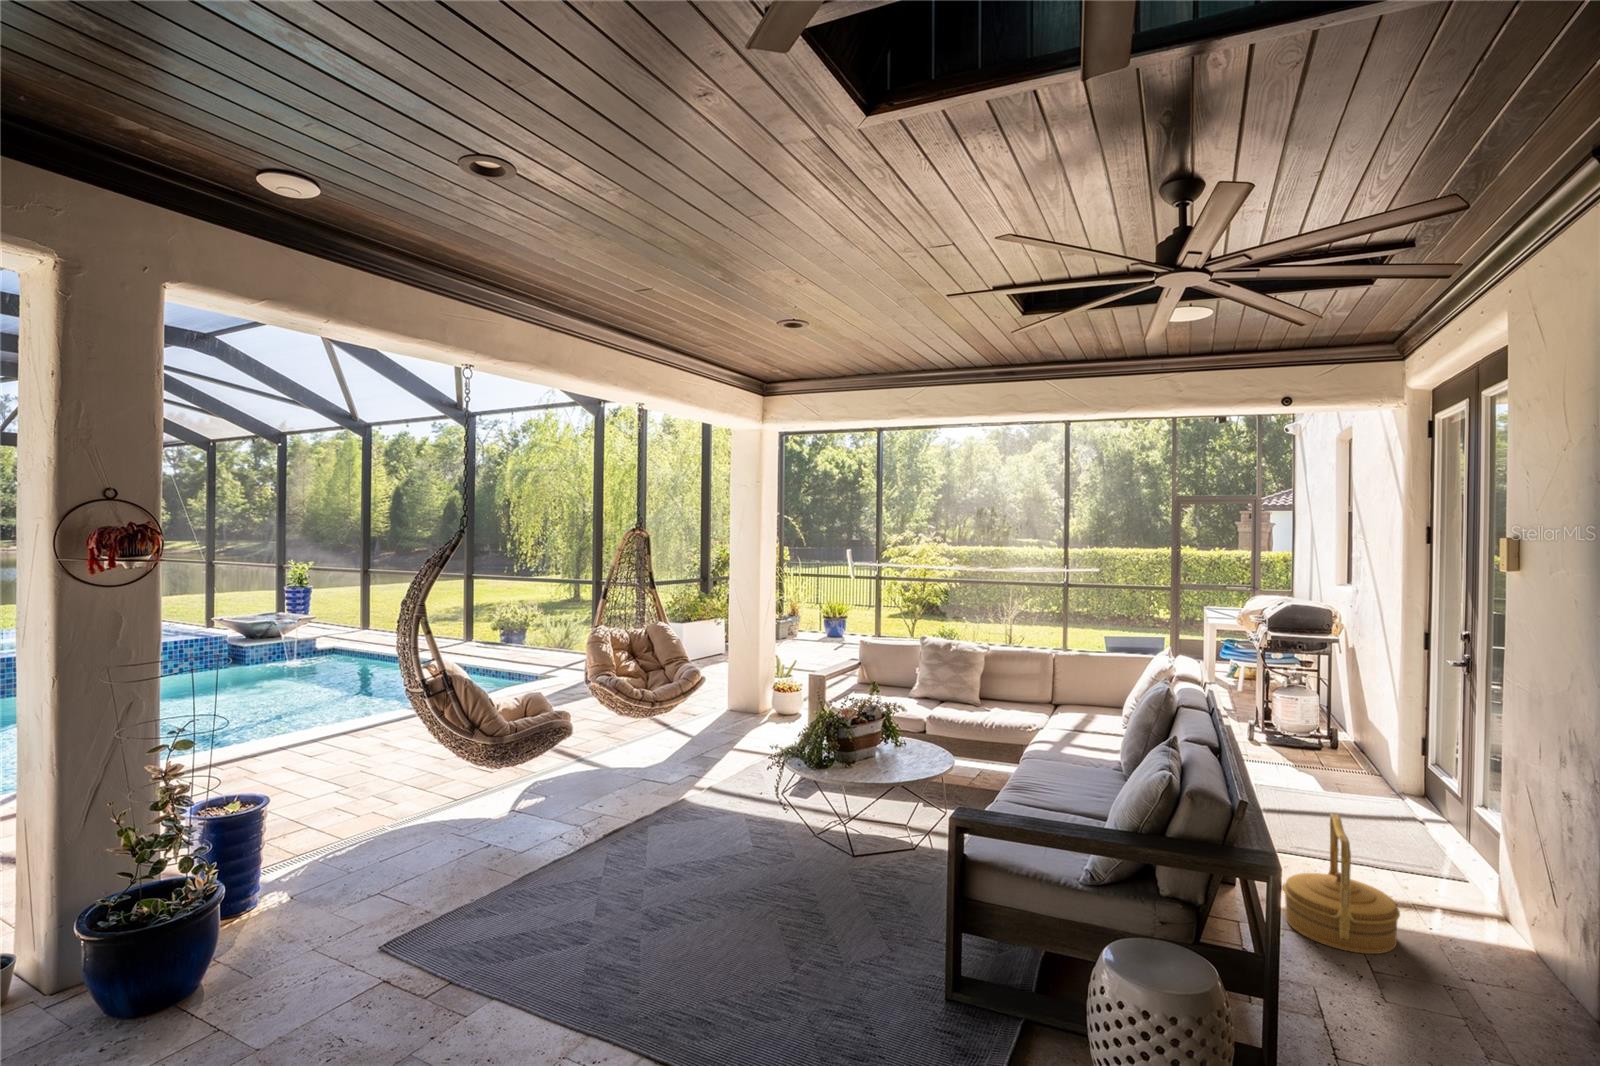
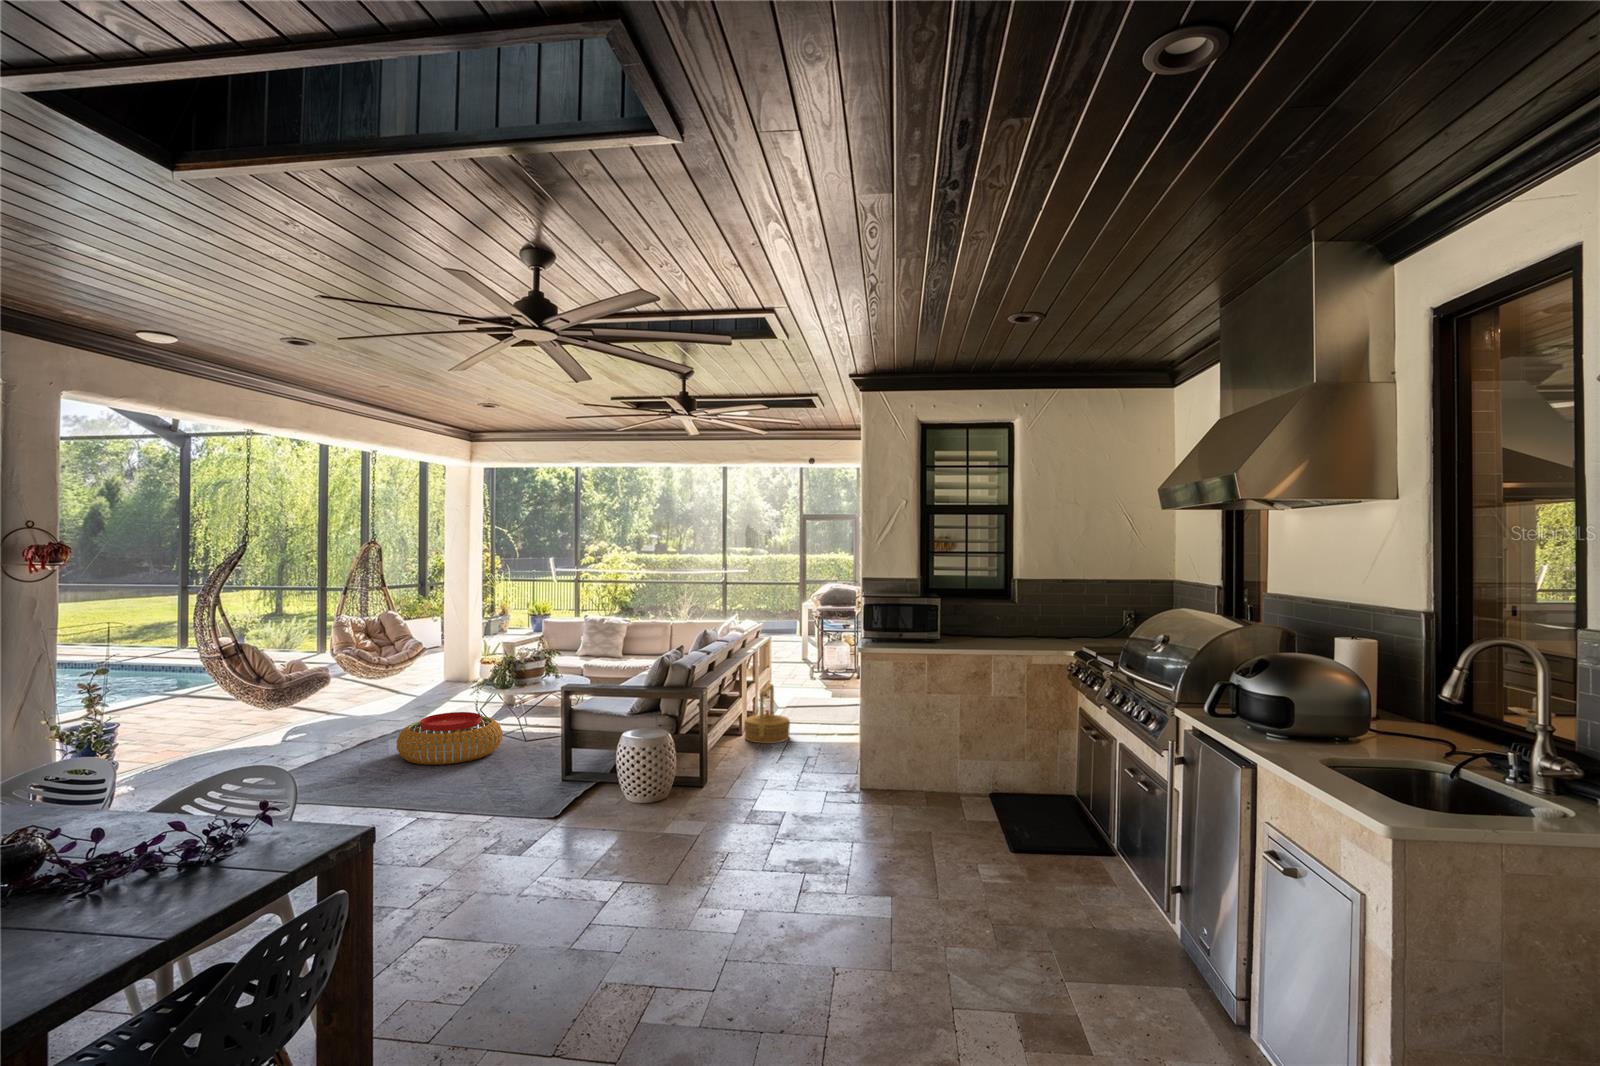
pouf: none [657,809,824,919] -> present [397,712,503,765]

